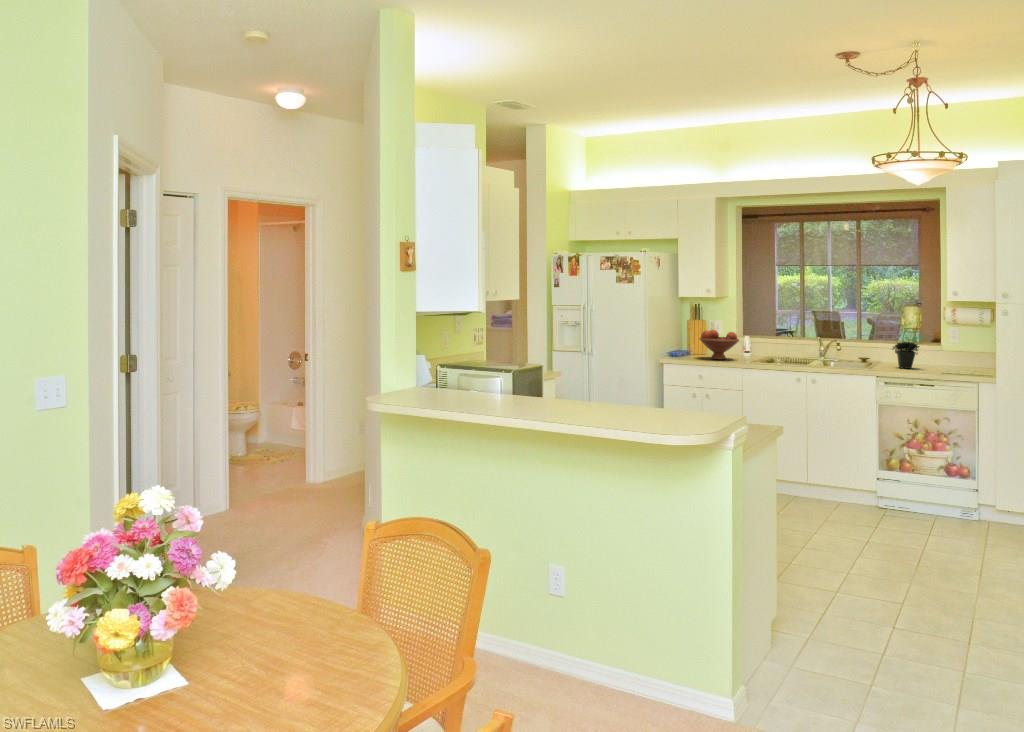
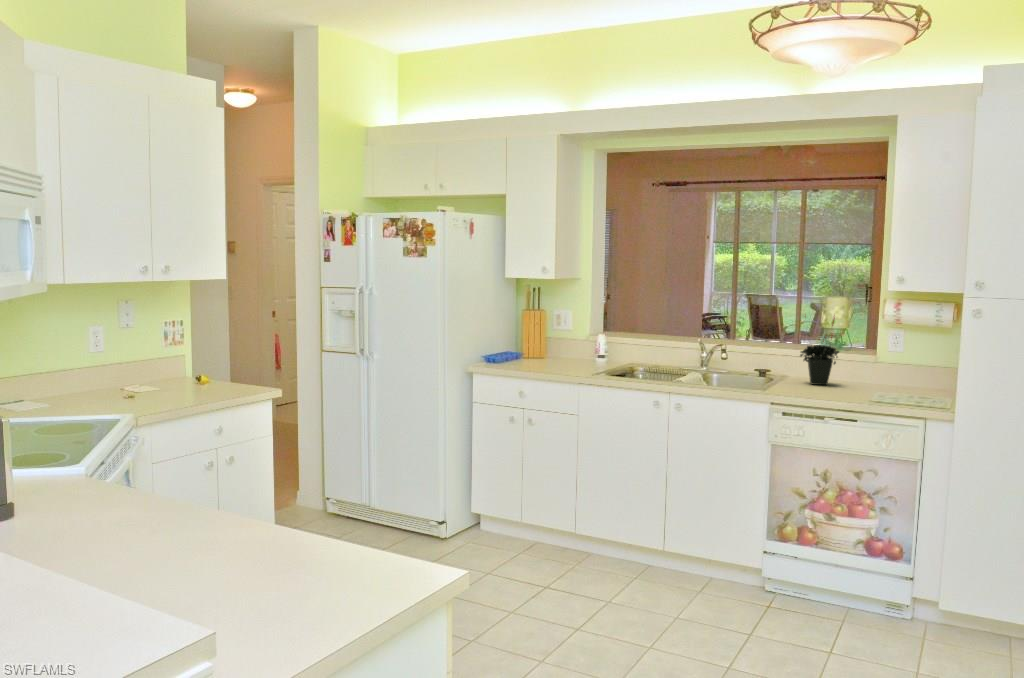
fruit bowl: present [700,330,739,360] -> none [529,324,585,368]

